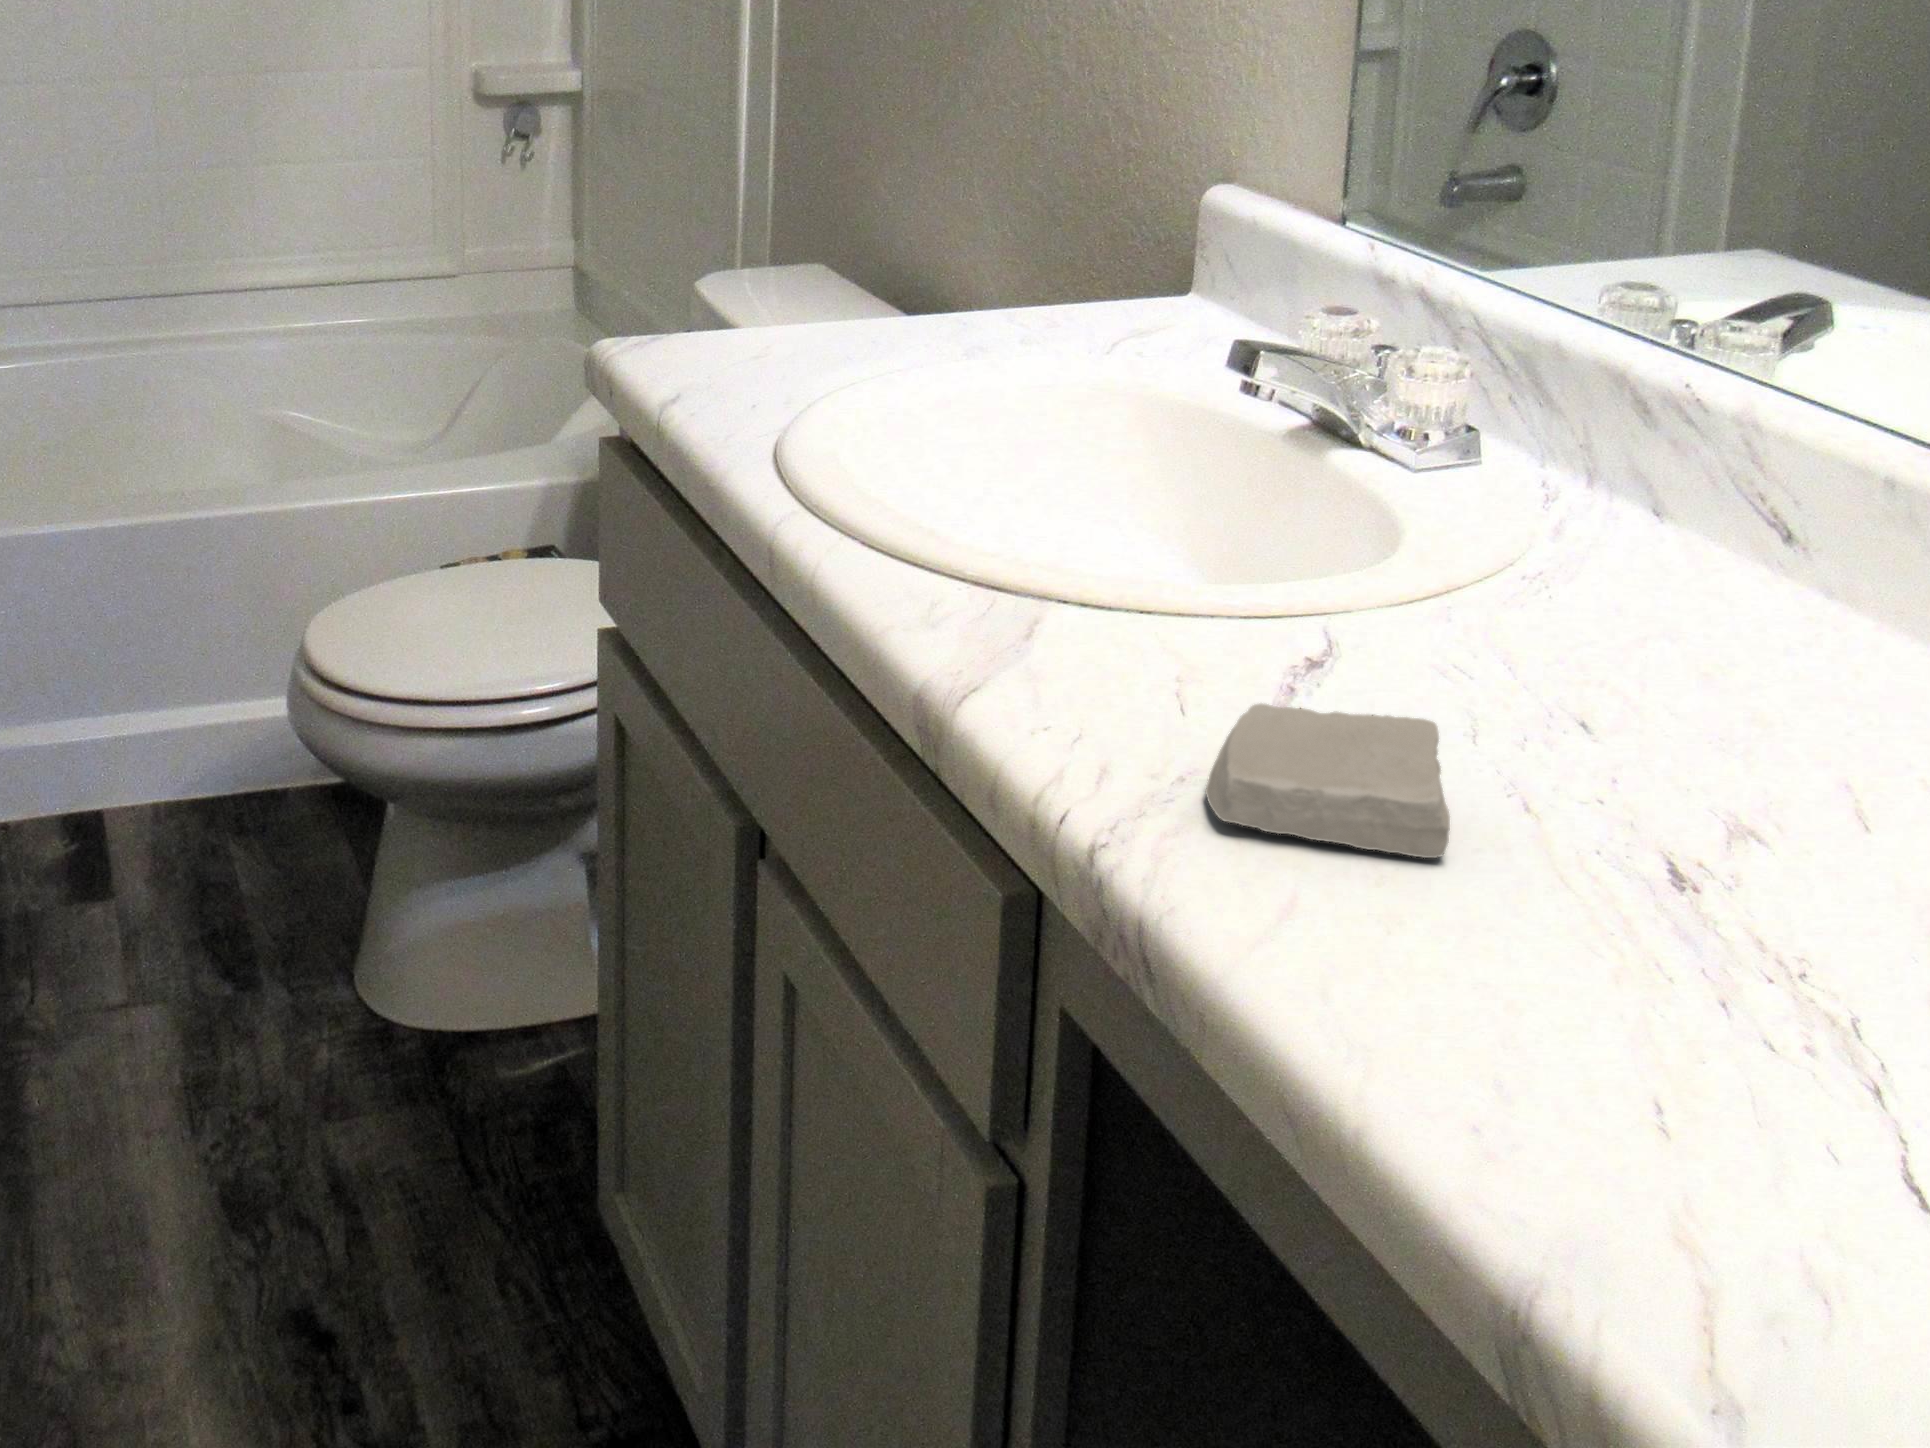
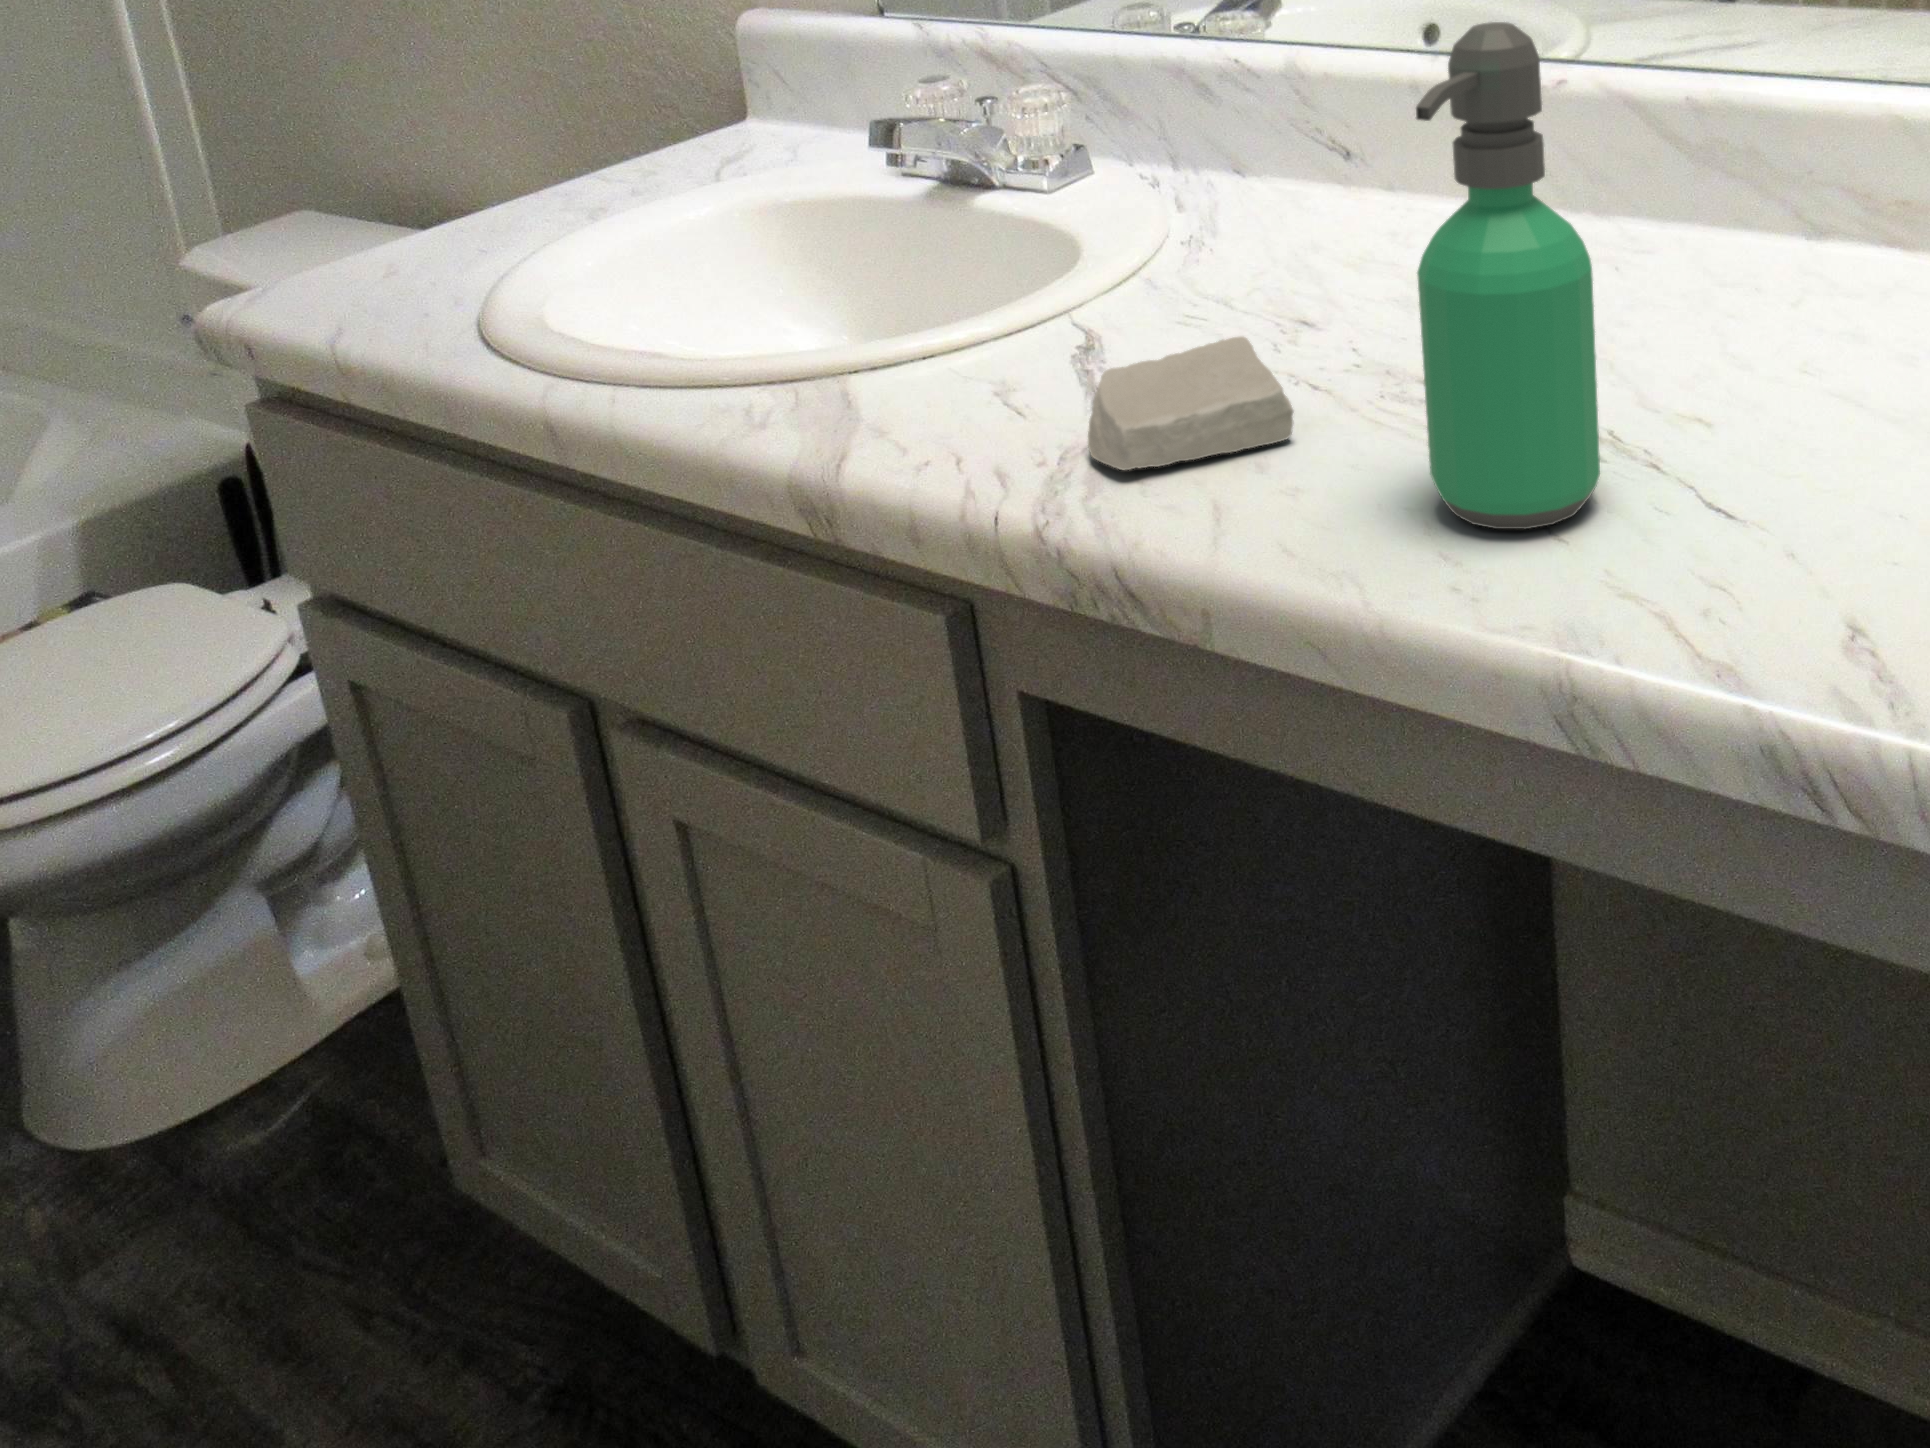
soap dispenser: none [1532,465,1812,1102] -> present [1416,22,1600,529]

